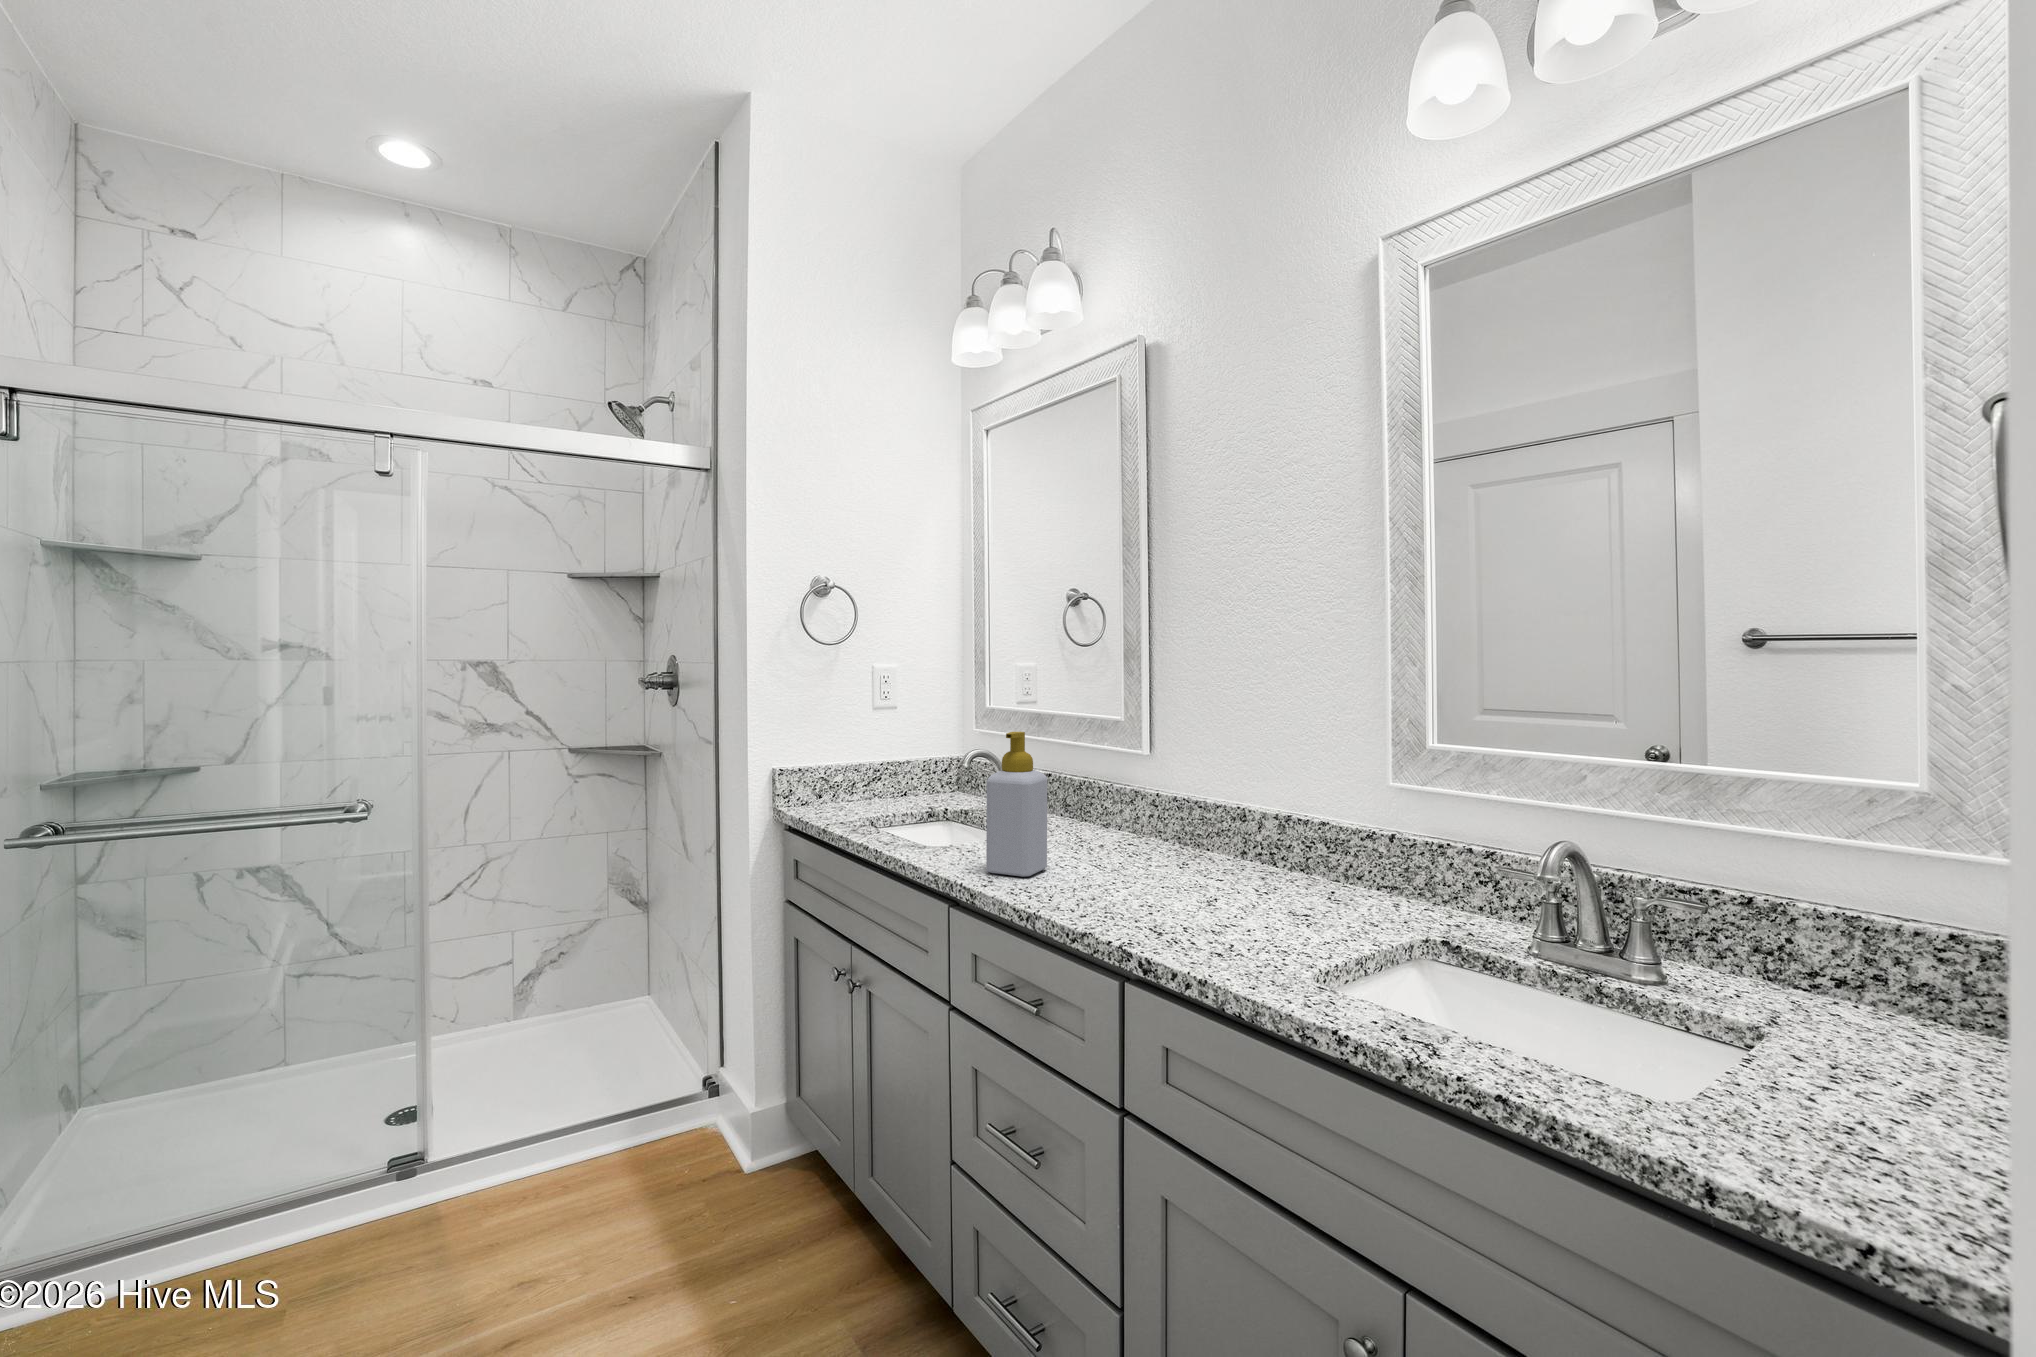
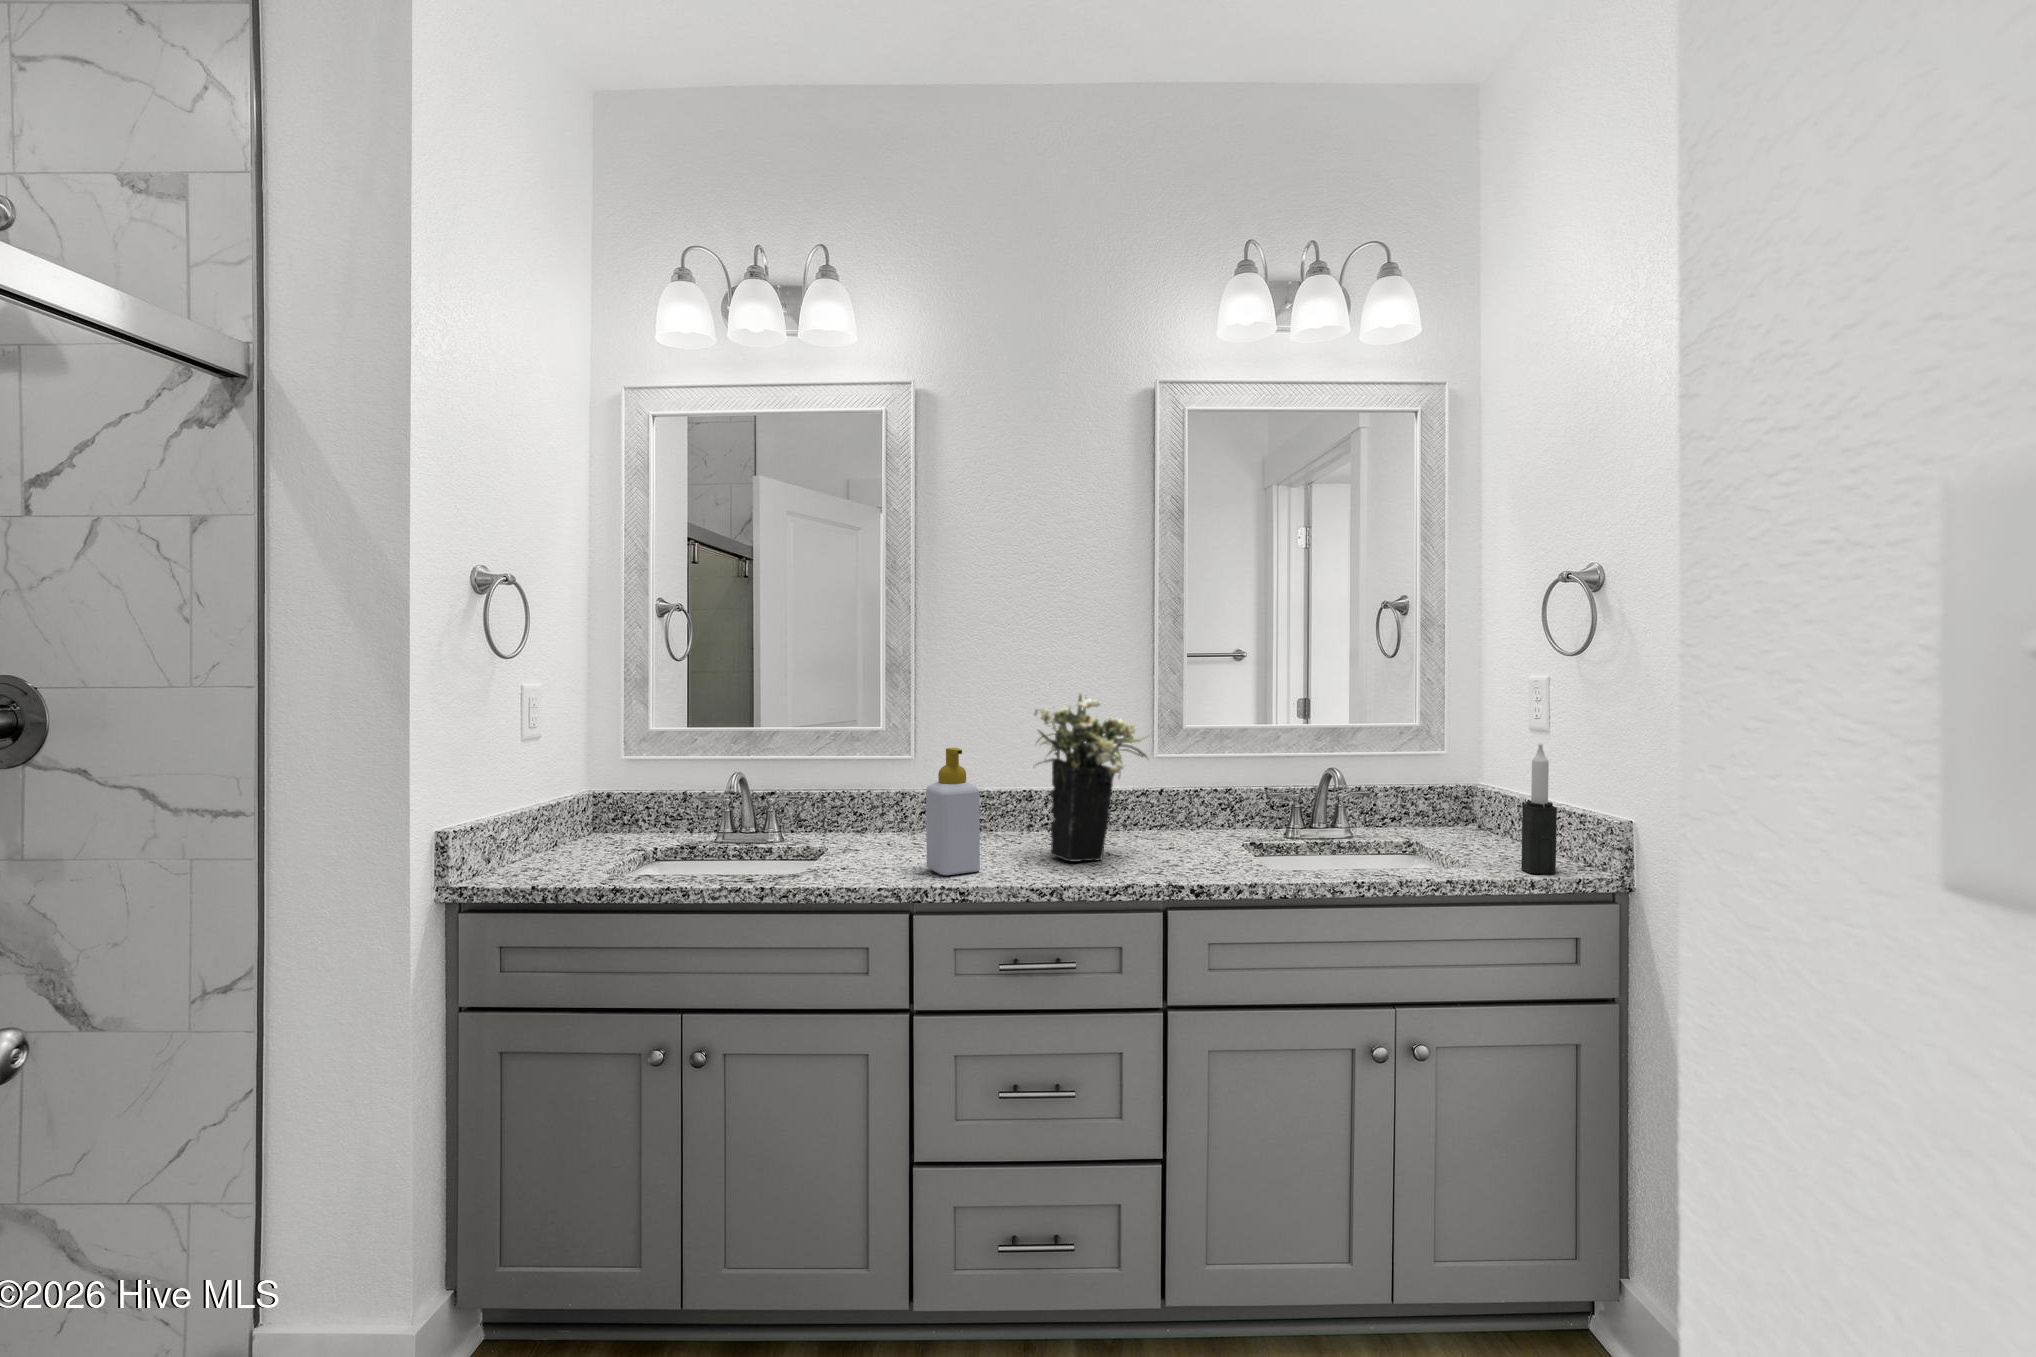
flower arrangement: none [1090,678,1268,901] -> present [1035,694,1147,862]
candle: none [1769,830,1879,1202] -> present [1521,743,1557,874]

